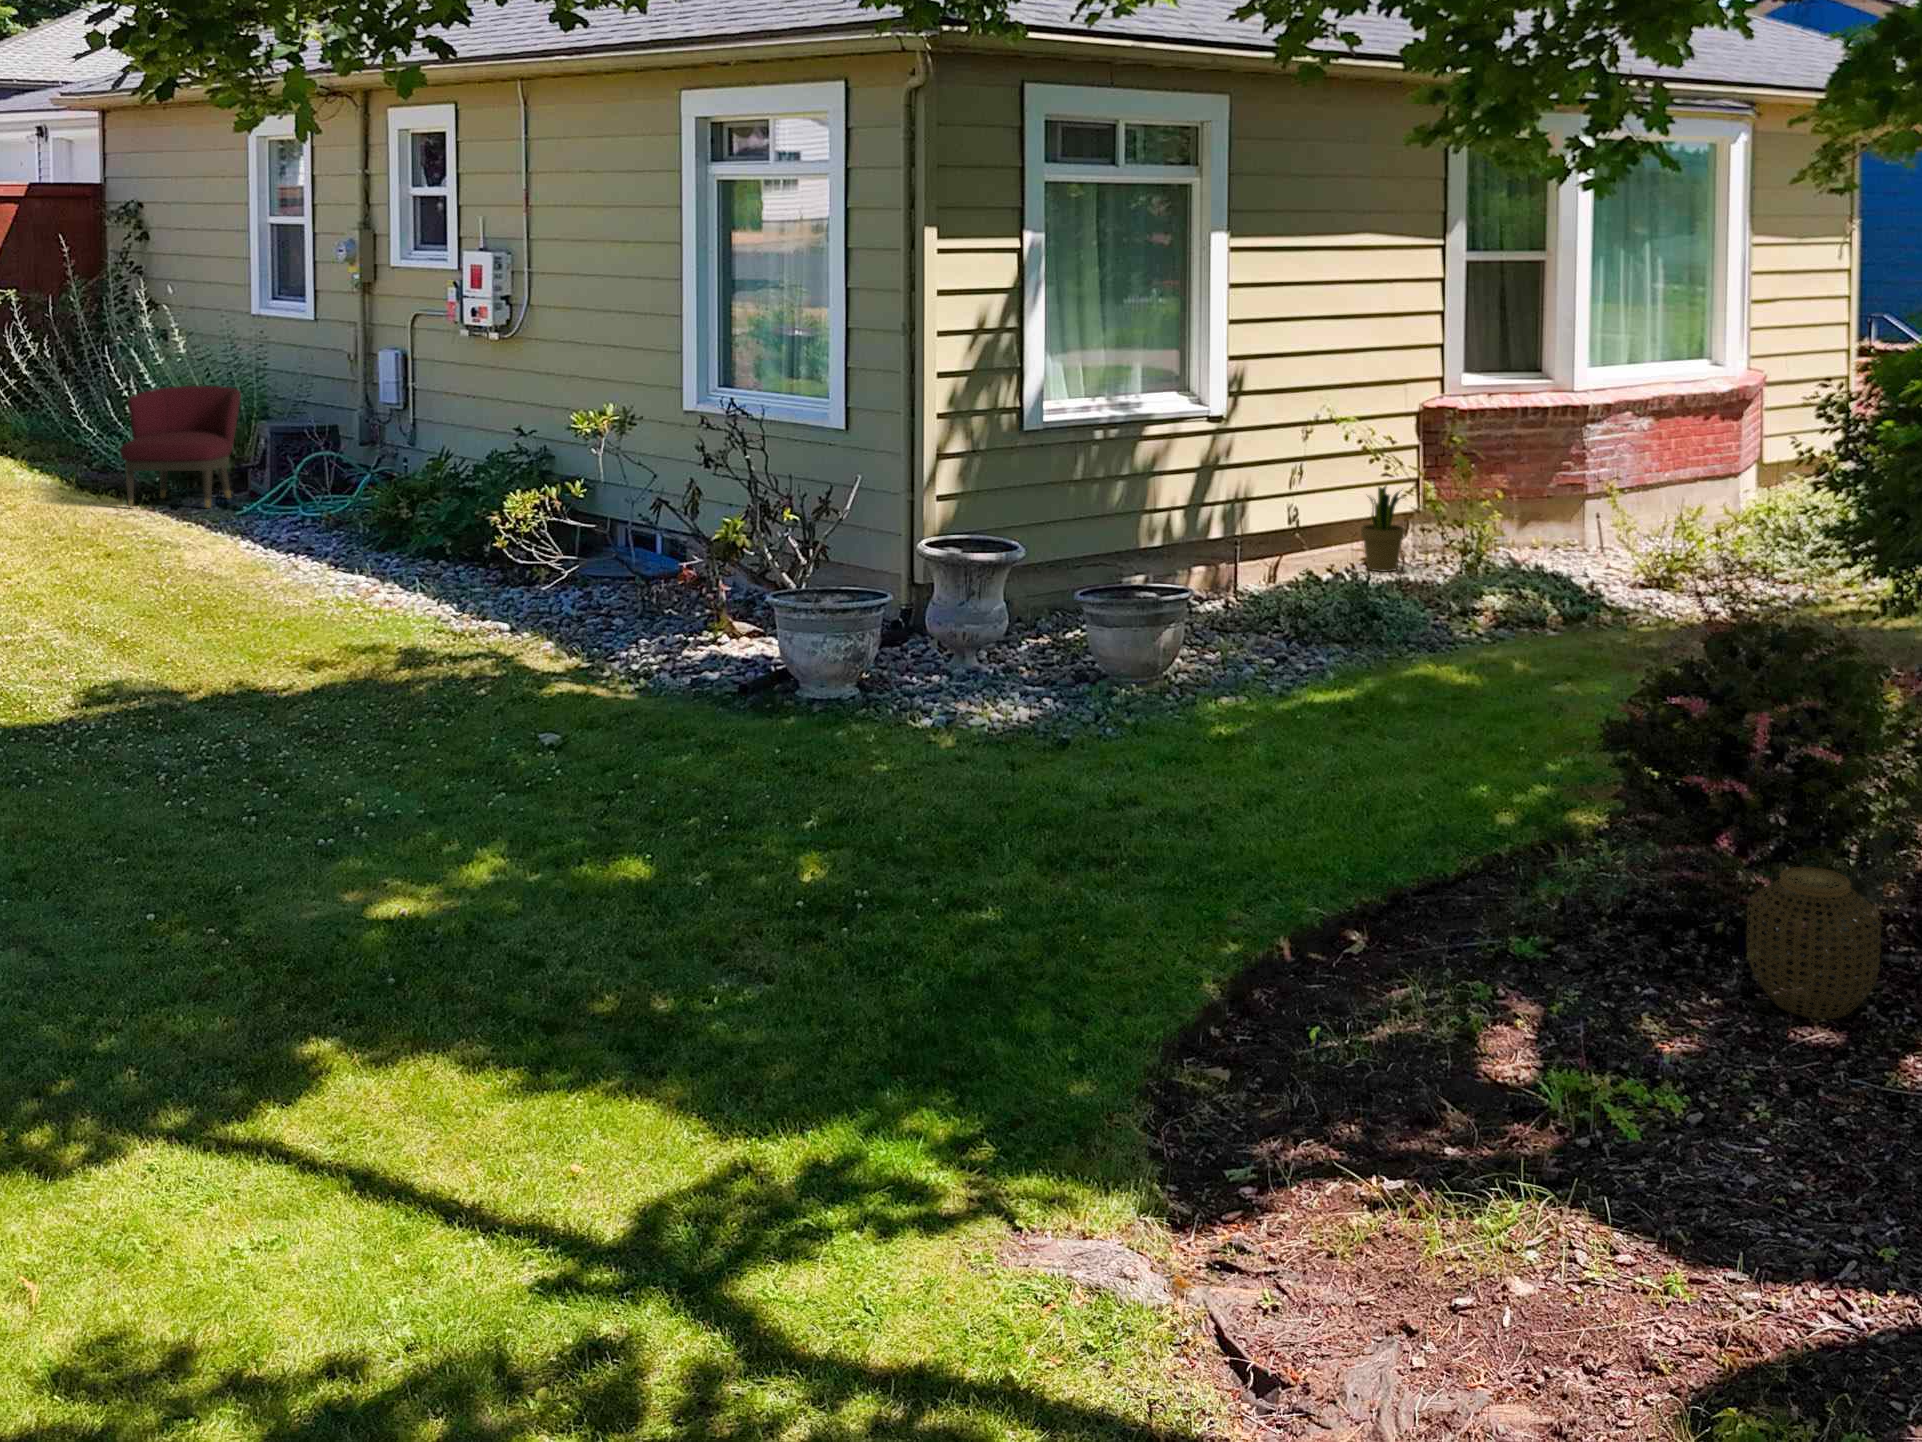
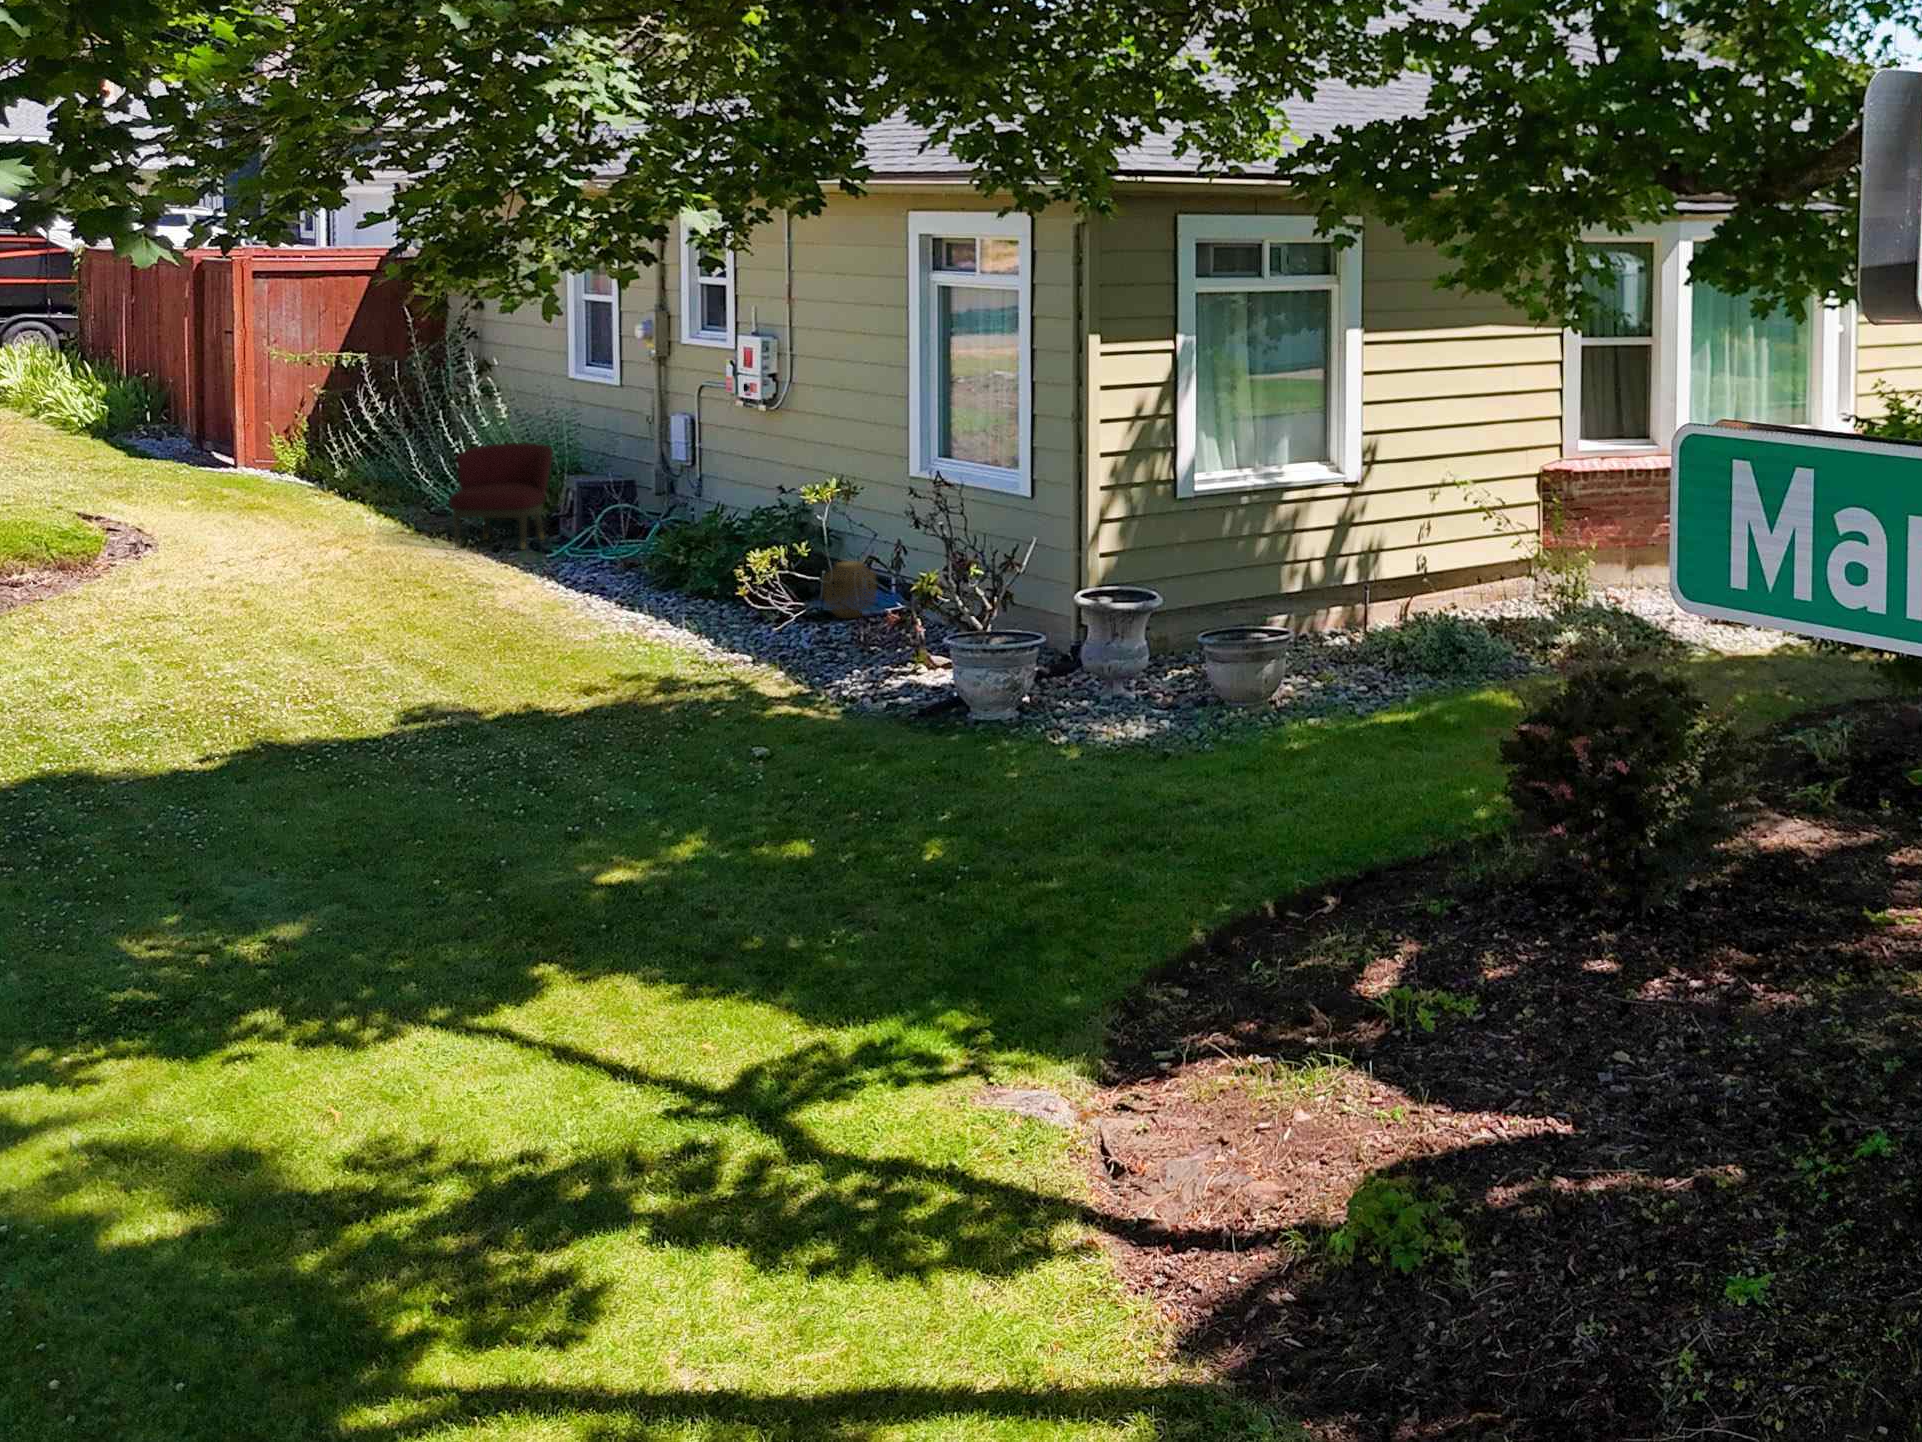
potted plant: present [1361,486,1405,572] -> none [1484,536,1523,610]
woven basket: present [1747,867,1881,1019] -> present [823,561,877,618]

